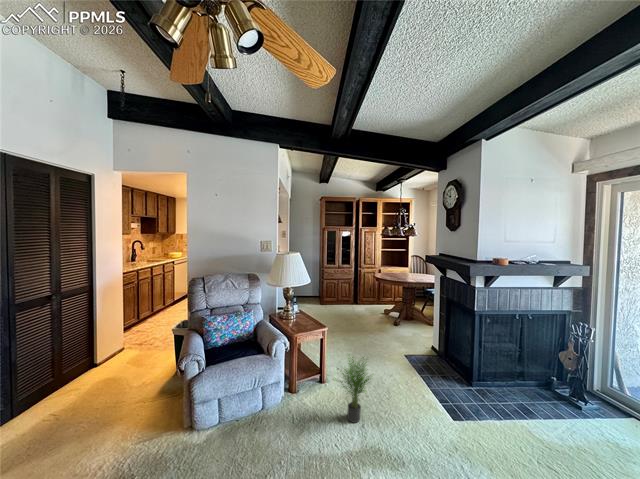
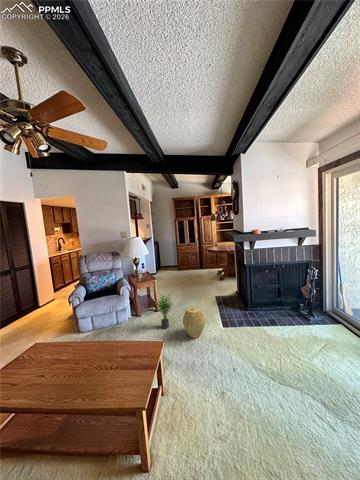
woven basket: none [395,384,438,445] -> present [183,307,205,338]

